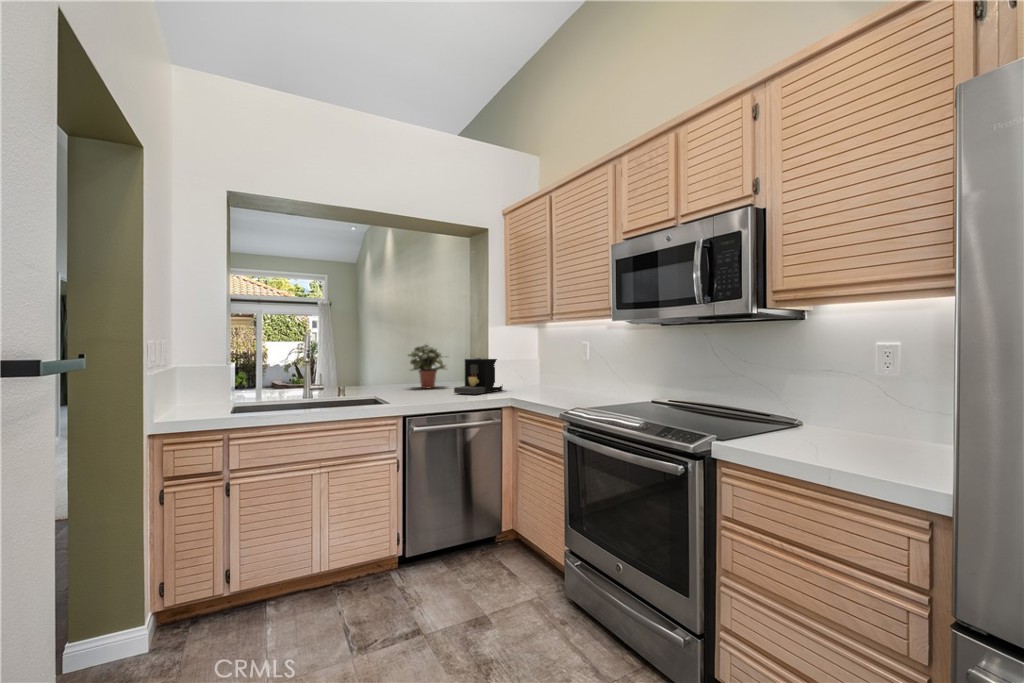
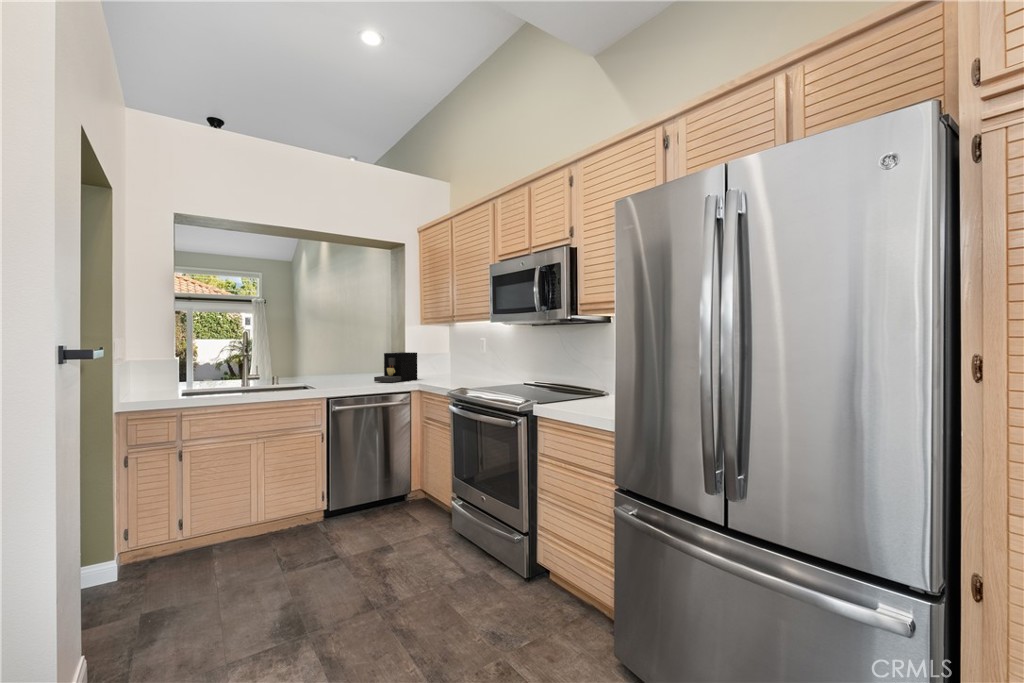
potted plant: present [408,345,446,388] -> none [335,341,373,379]

